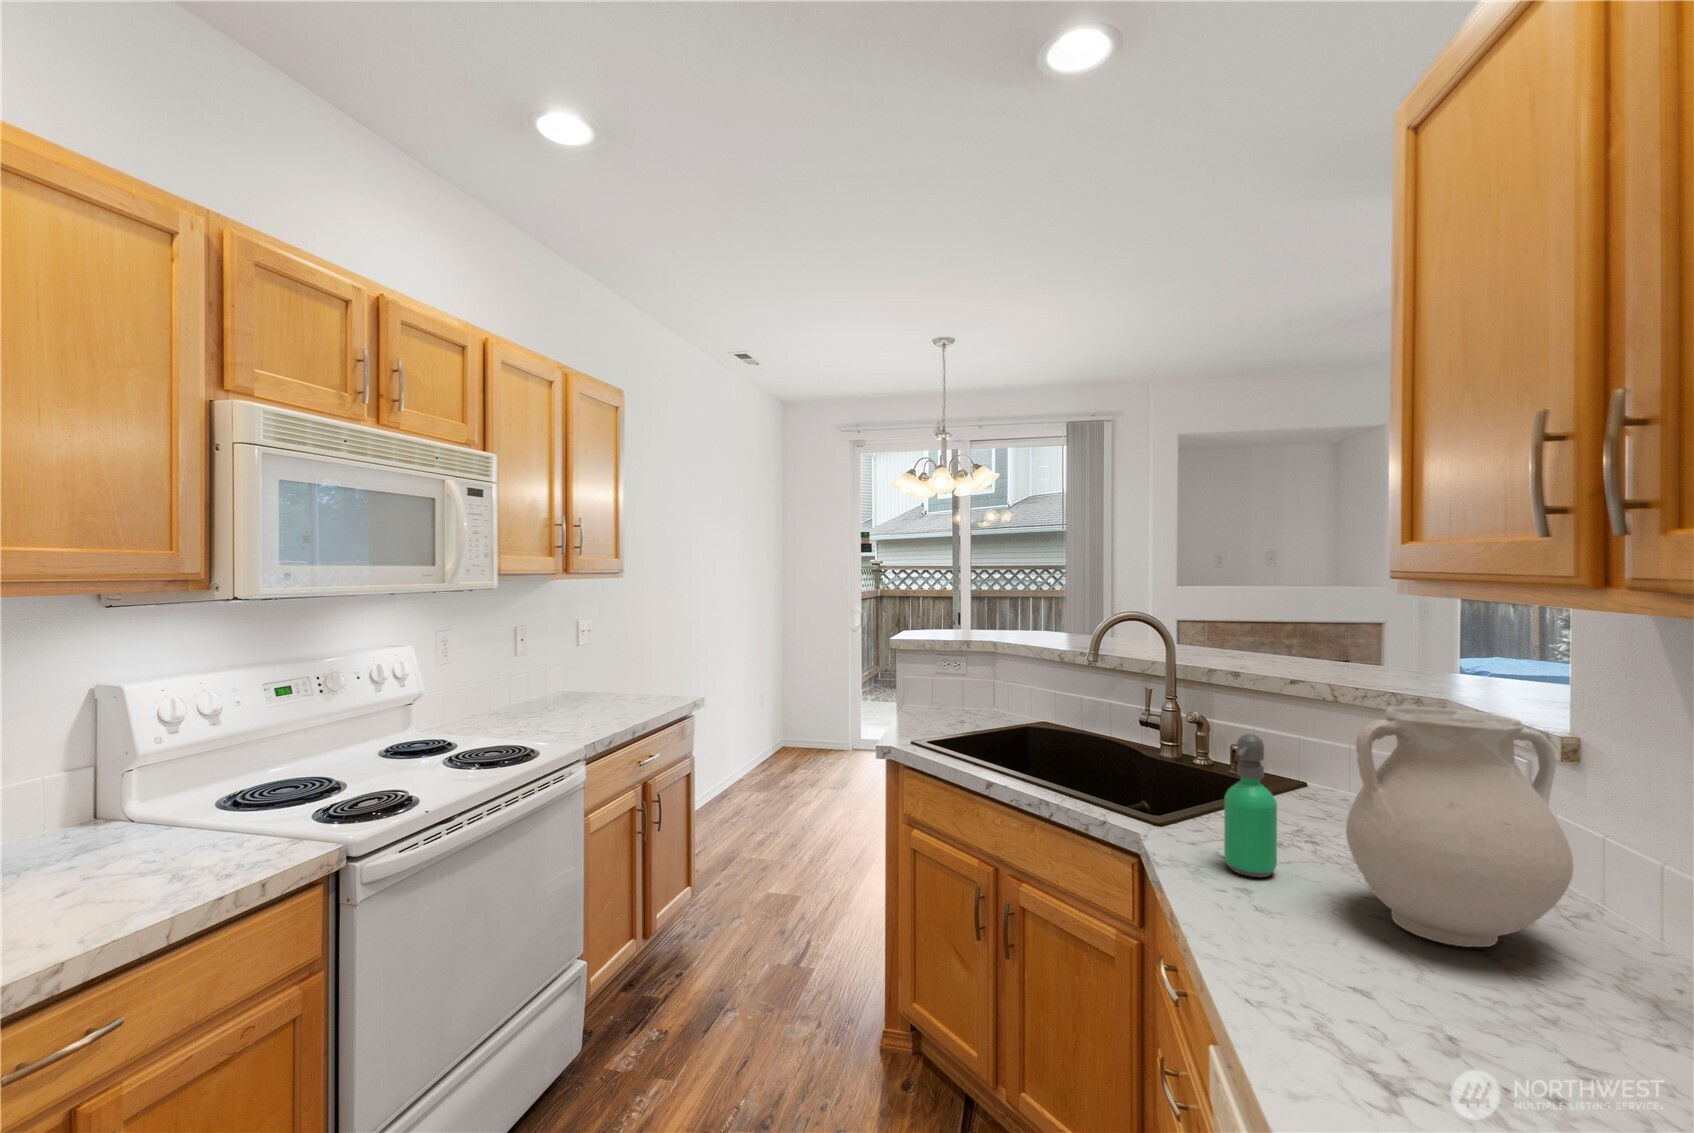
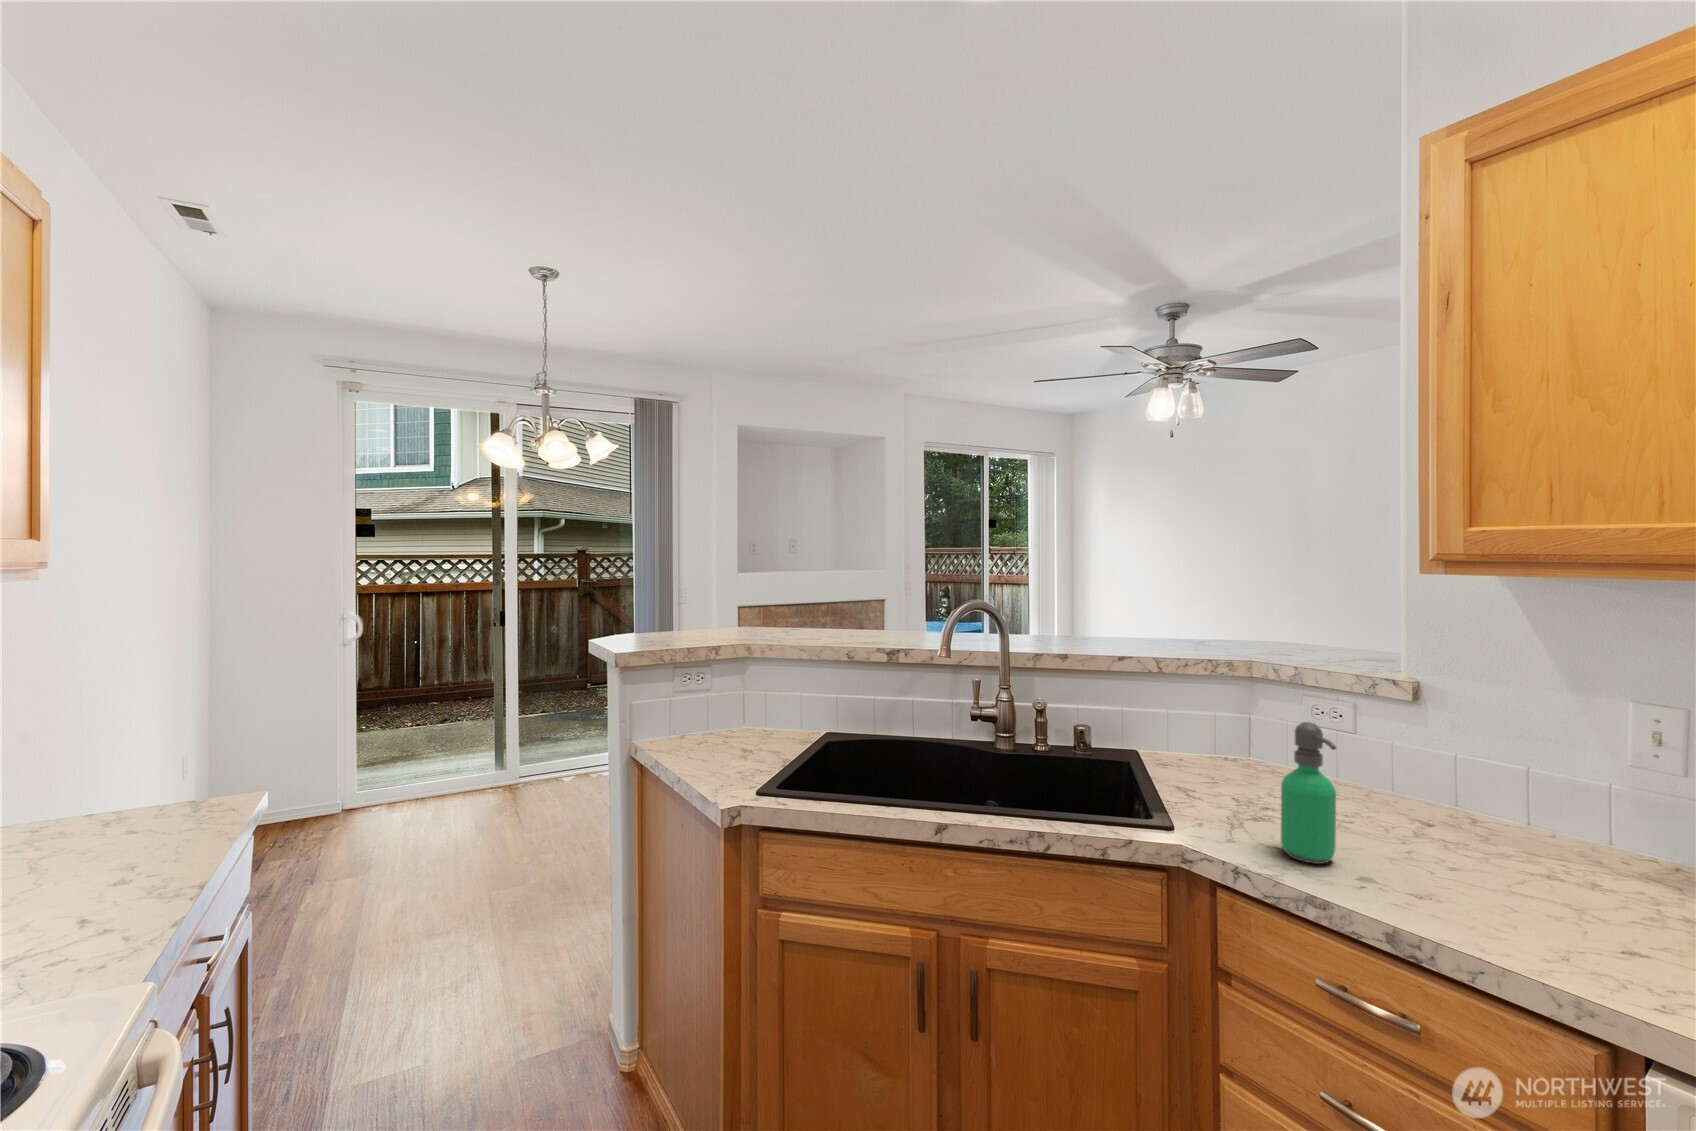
vase: present [1346,706,1573,947] -> none [1390,675,1594,880]

